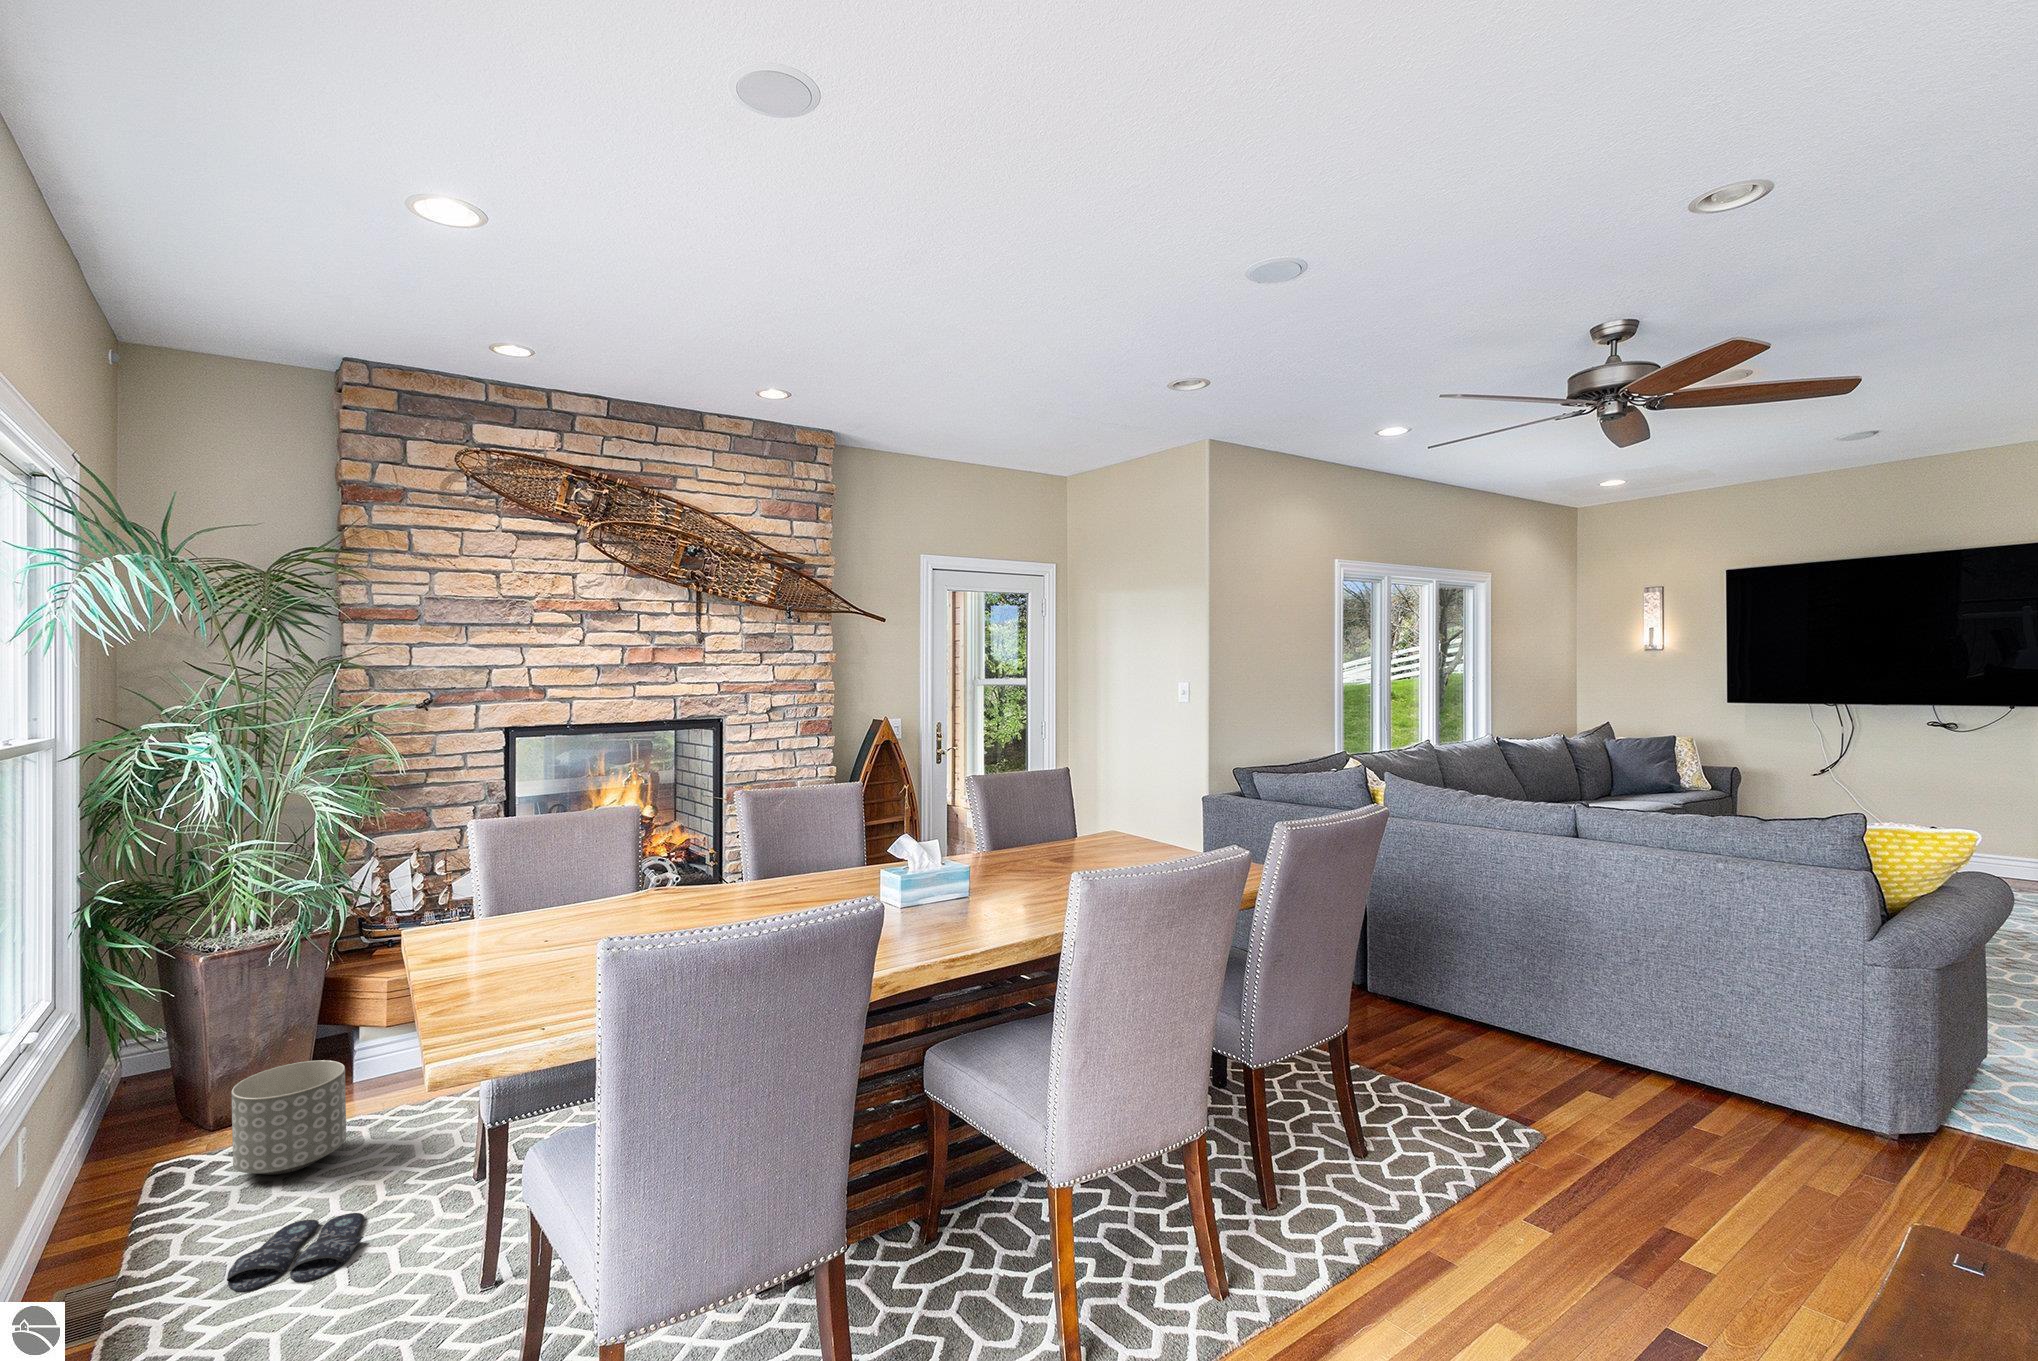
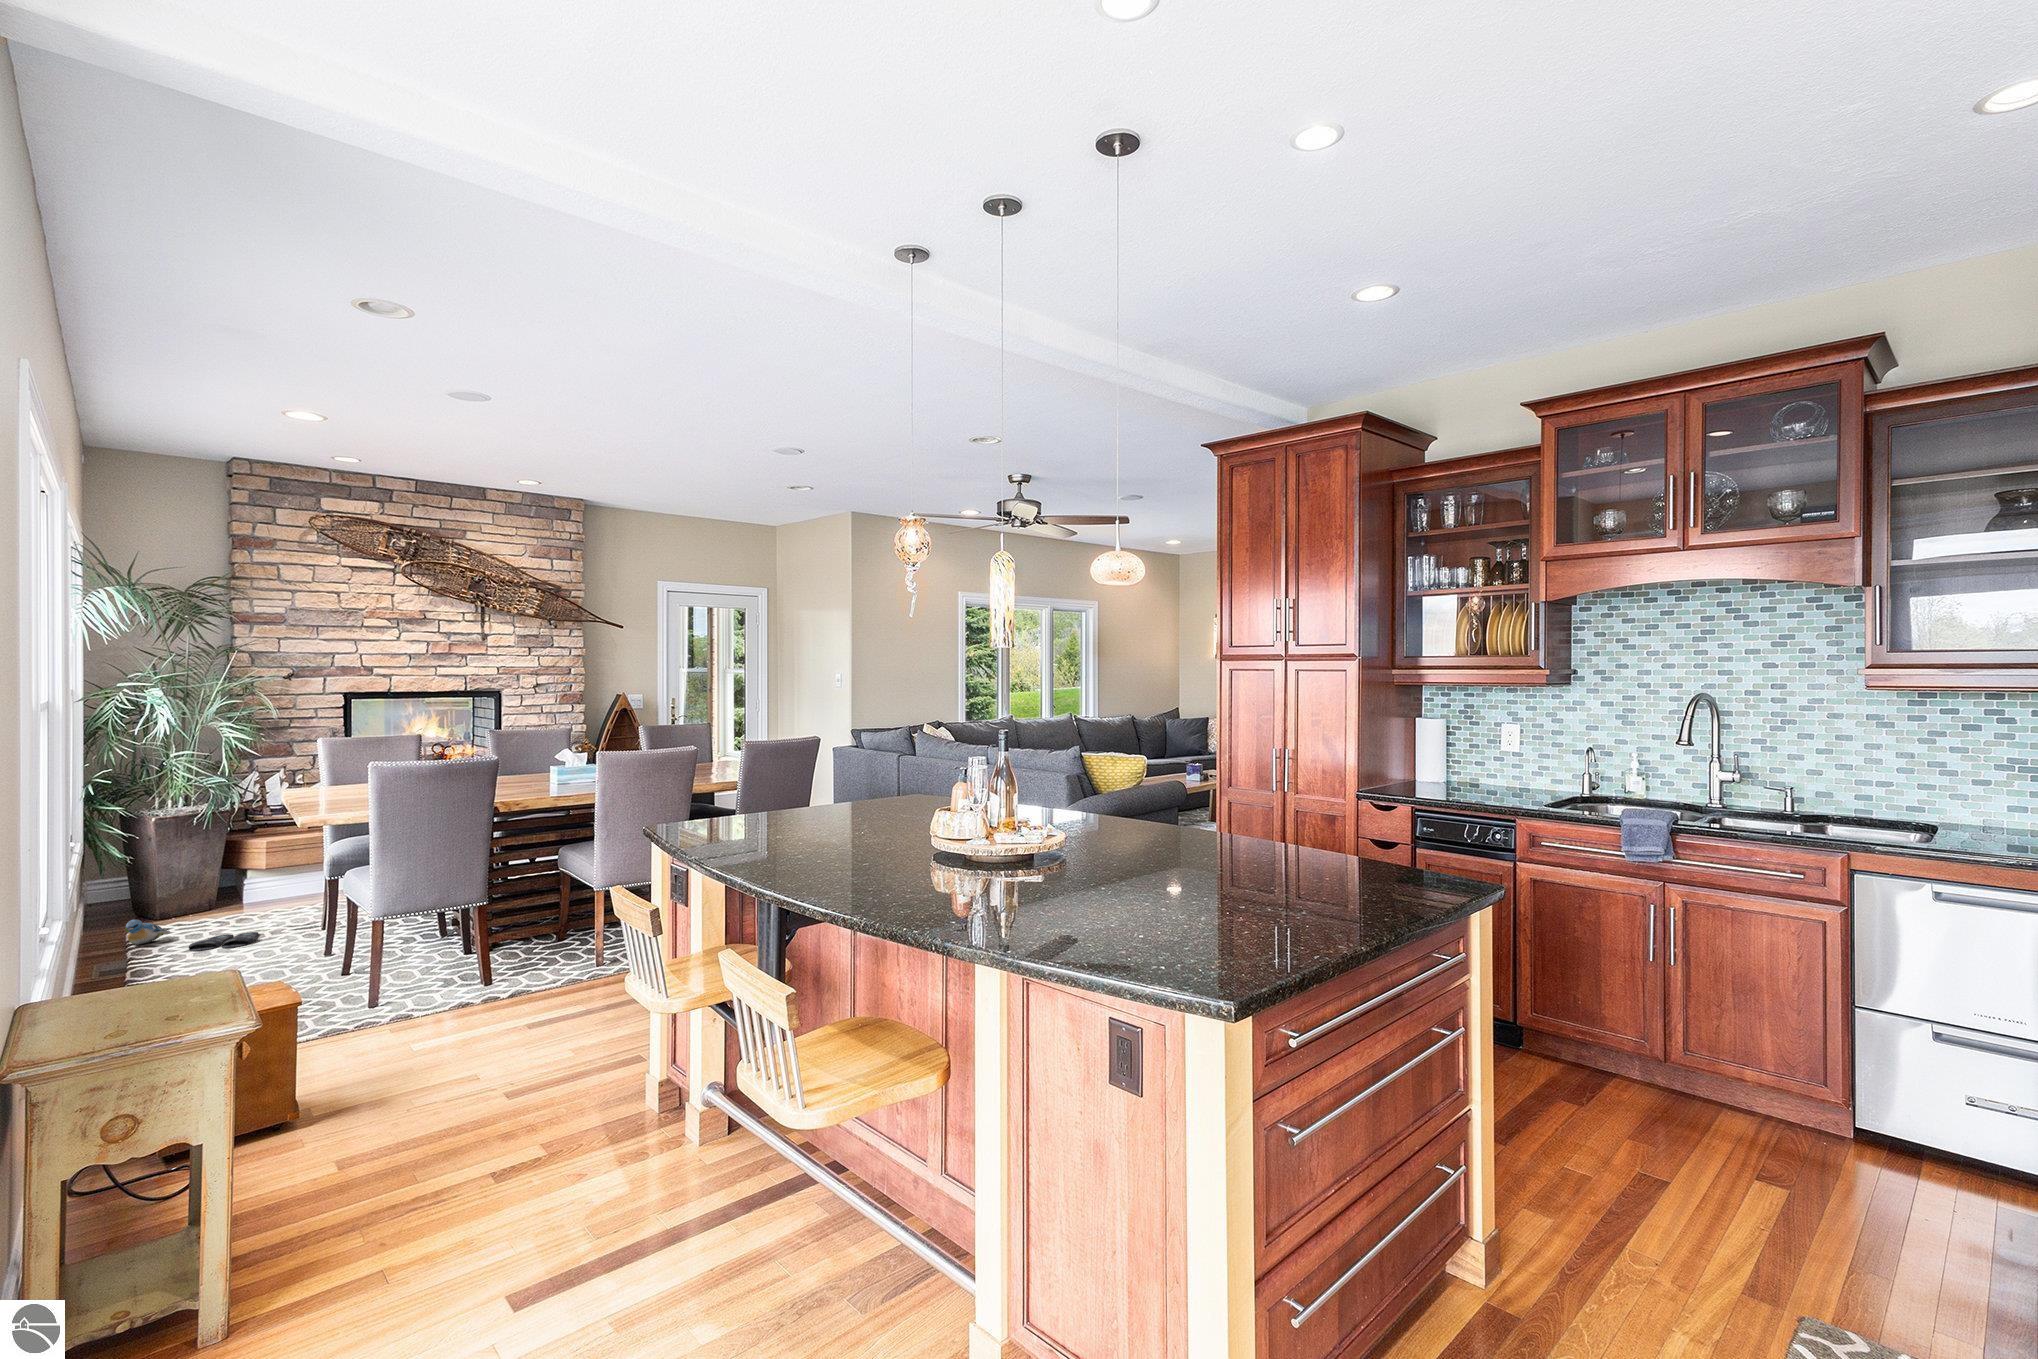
planter: present [232,1060,346,1175] -> none [178,871,244,926]
plush toy: none [116,1201,206,1250] -> present [125,920,170,944]

